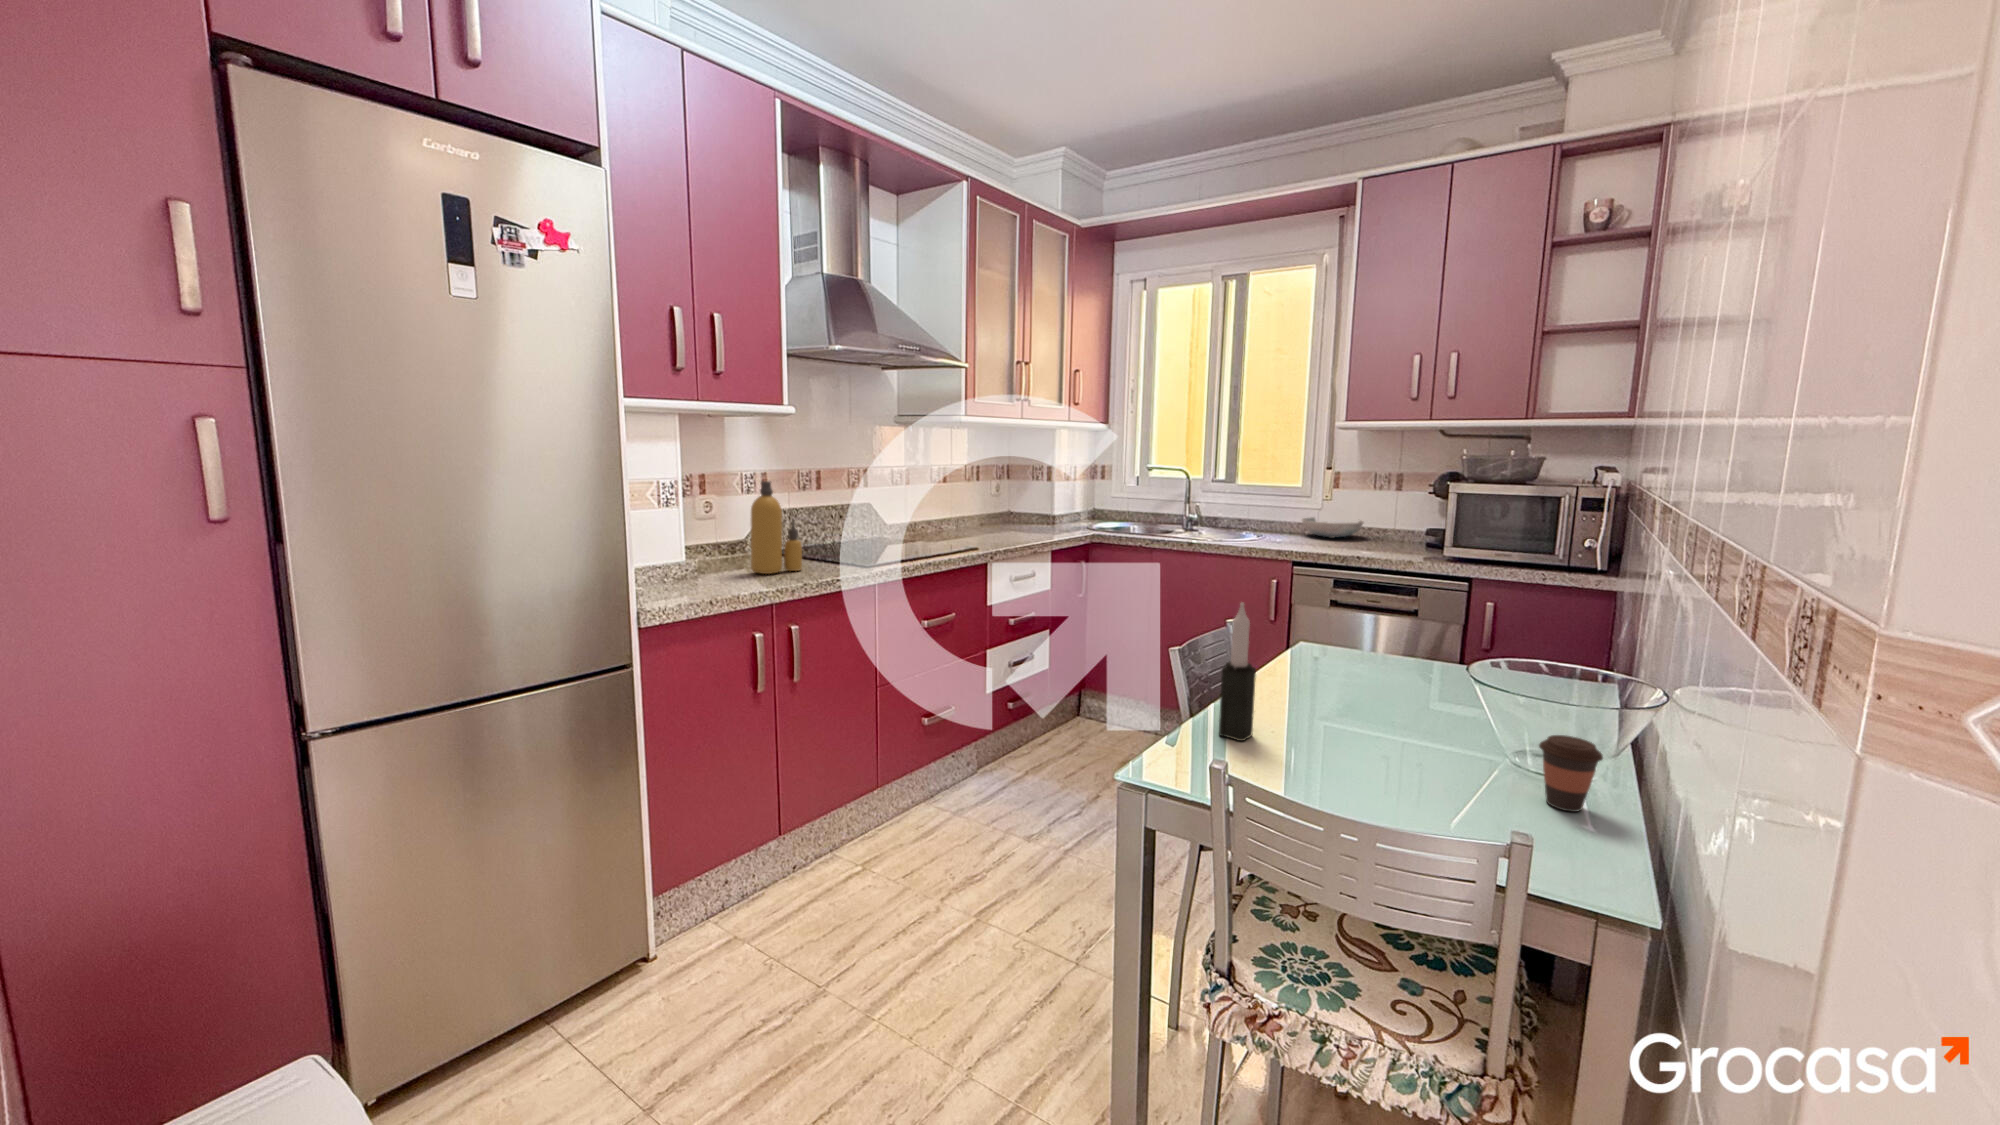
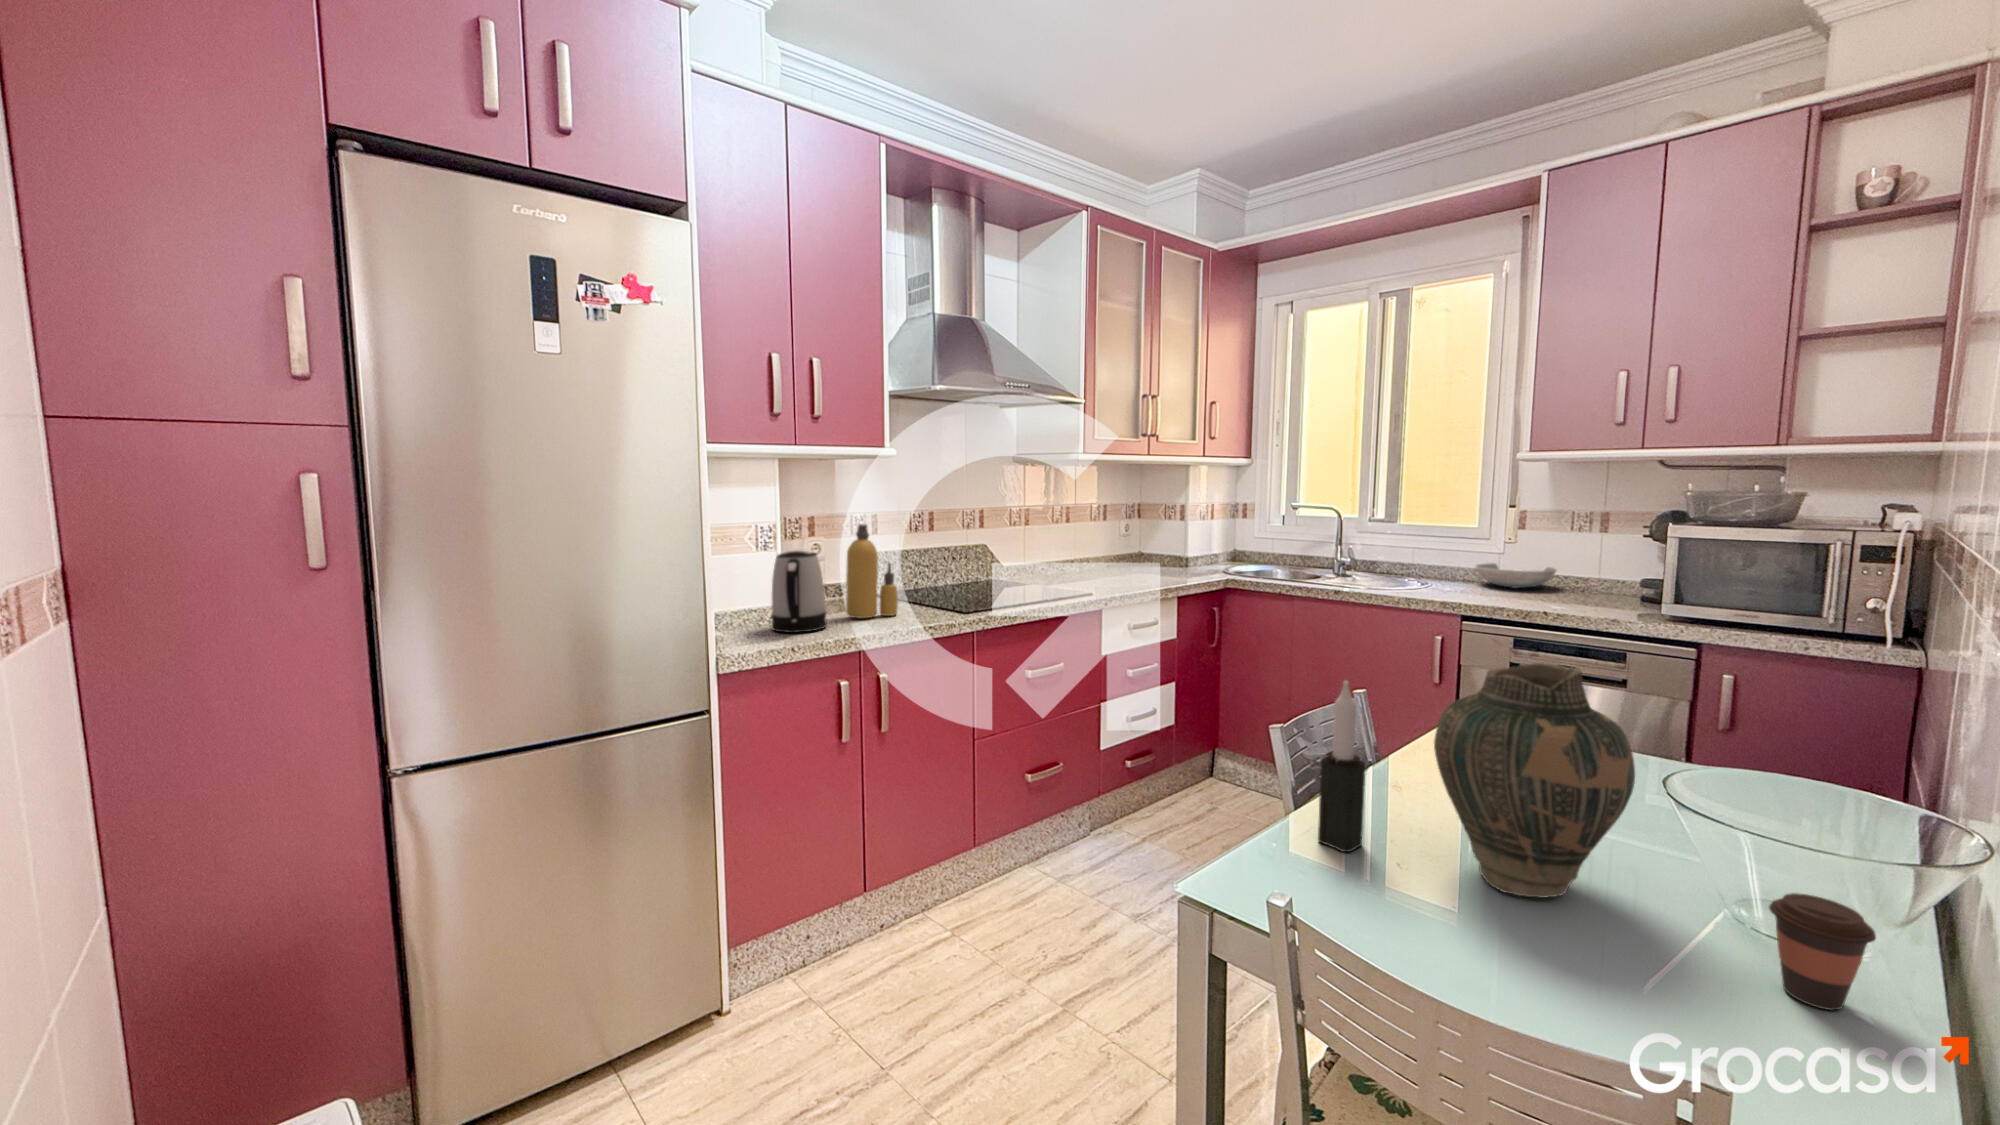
kettle: none [679,507,736,588] -> present [771,550,827,633]
vase: none [1309,583,1451,760] -> present [1434,663,1635,898]

